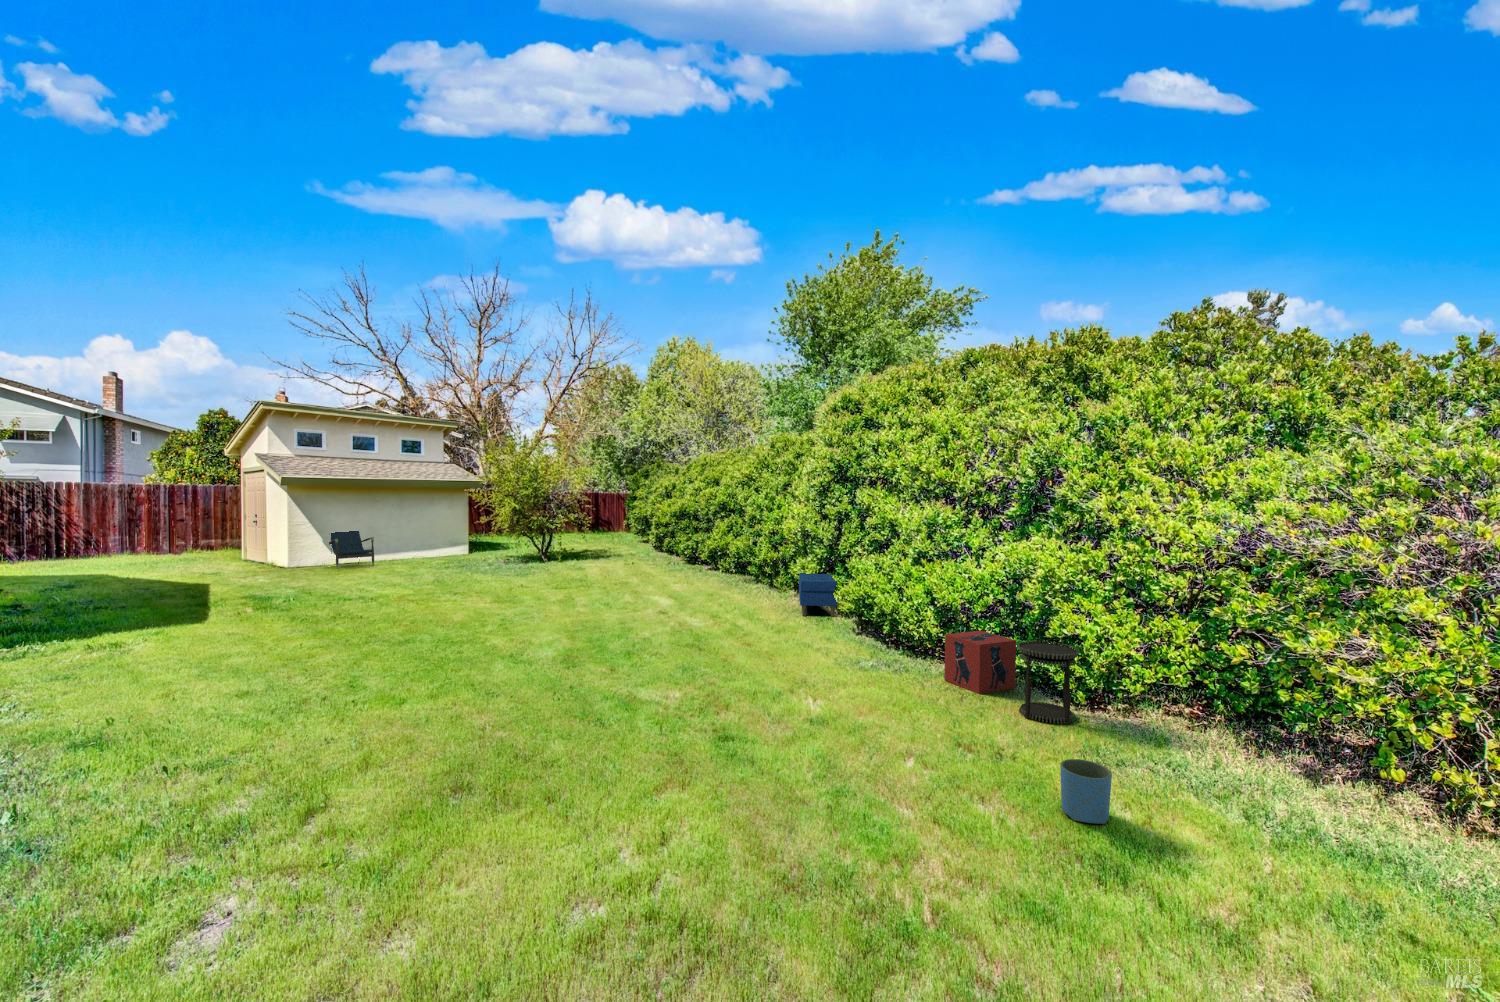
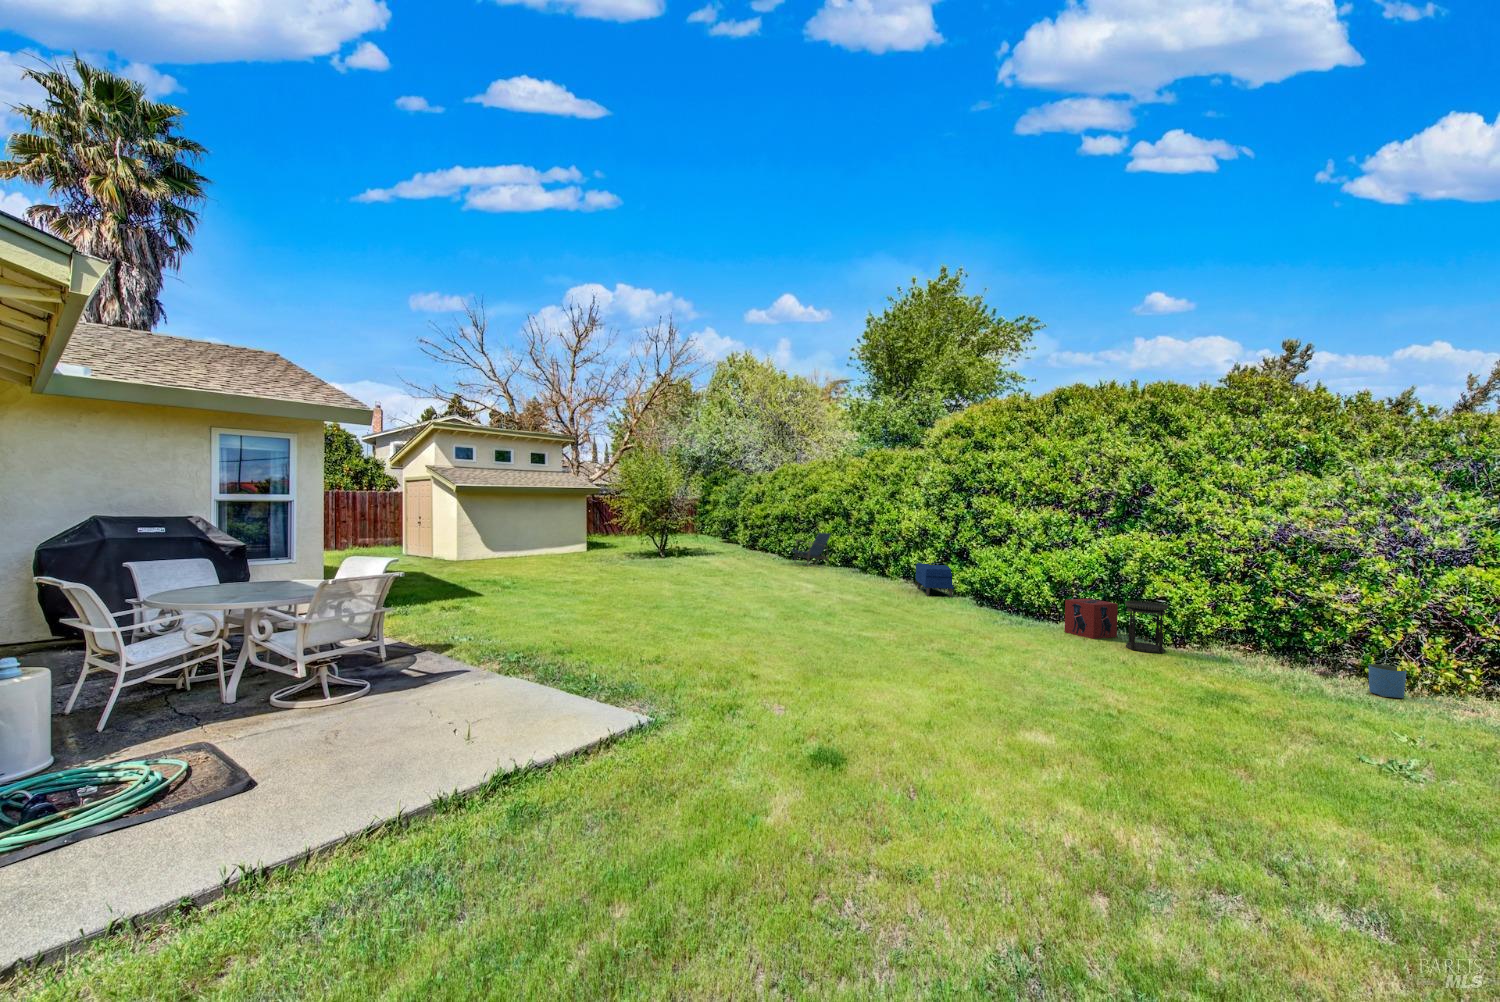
lounge chair: present [329,531,374,569] -> present [792,532,831,565]
planter: present [1060,759,1112,824] -> present [1369,664,1406,698]

